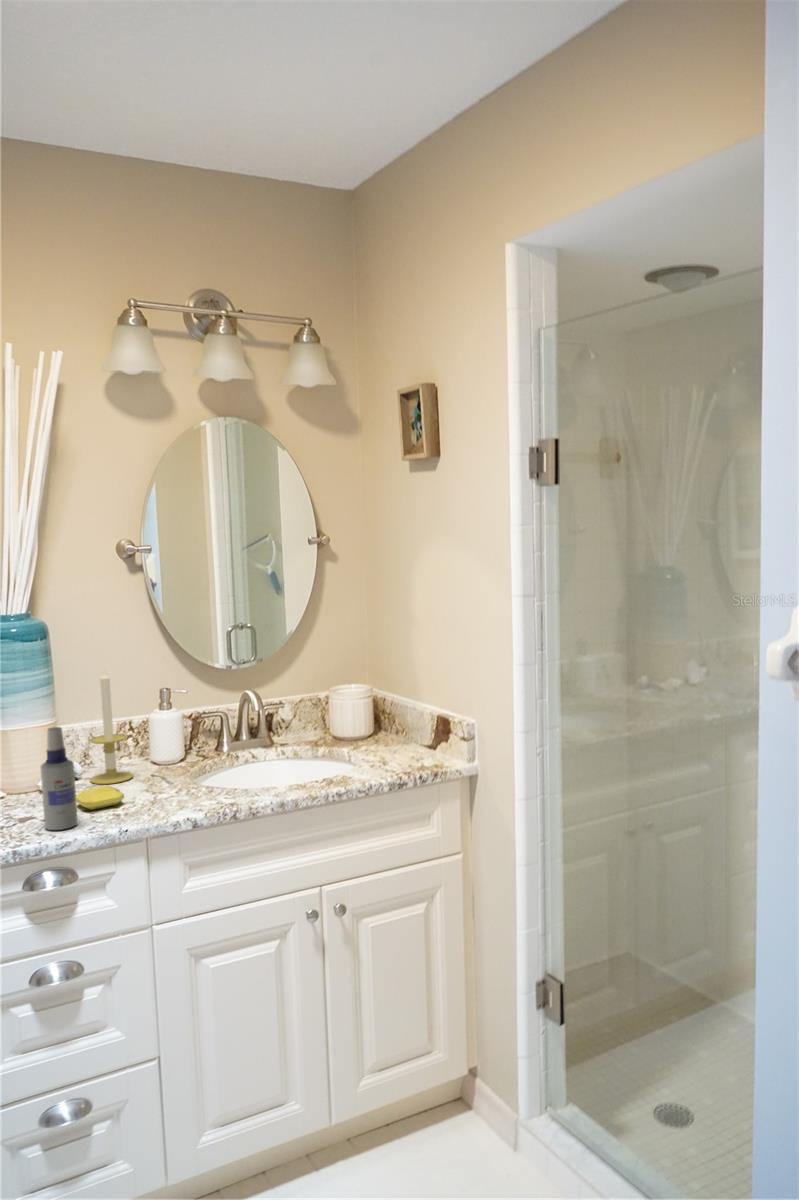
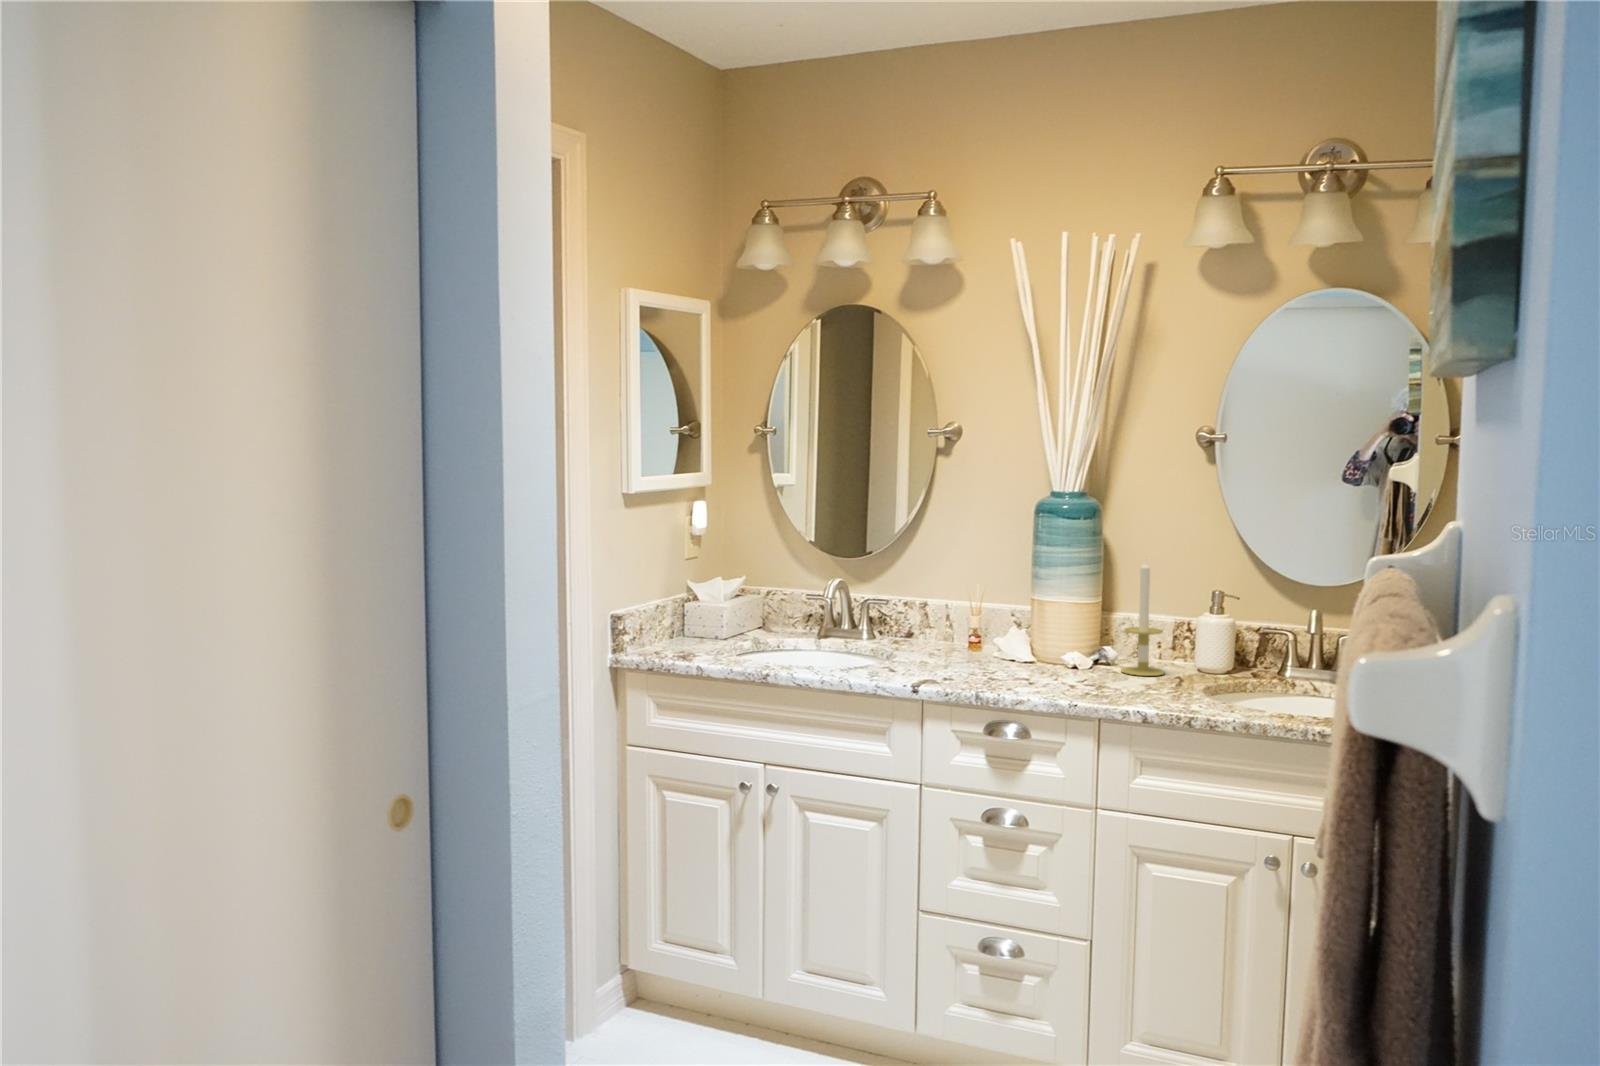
spray bottle: present [41,727,78,830] -> none [1019,596,1049,691]
soap bar: present [76,785,124,810] -> none [1069,667,1114,688]

